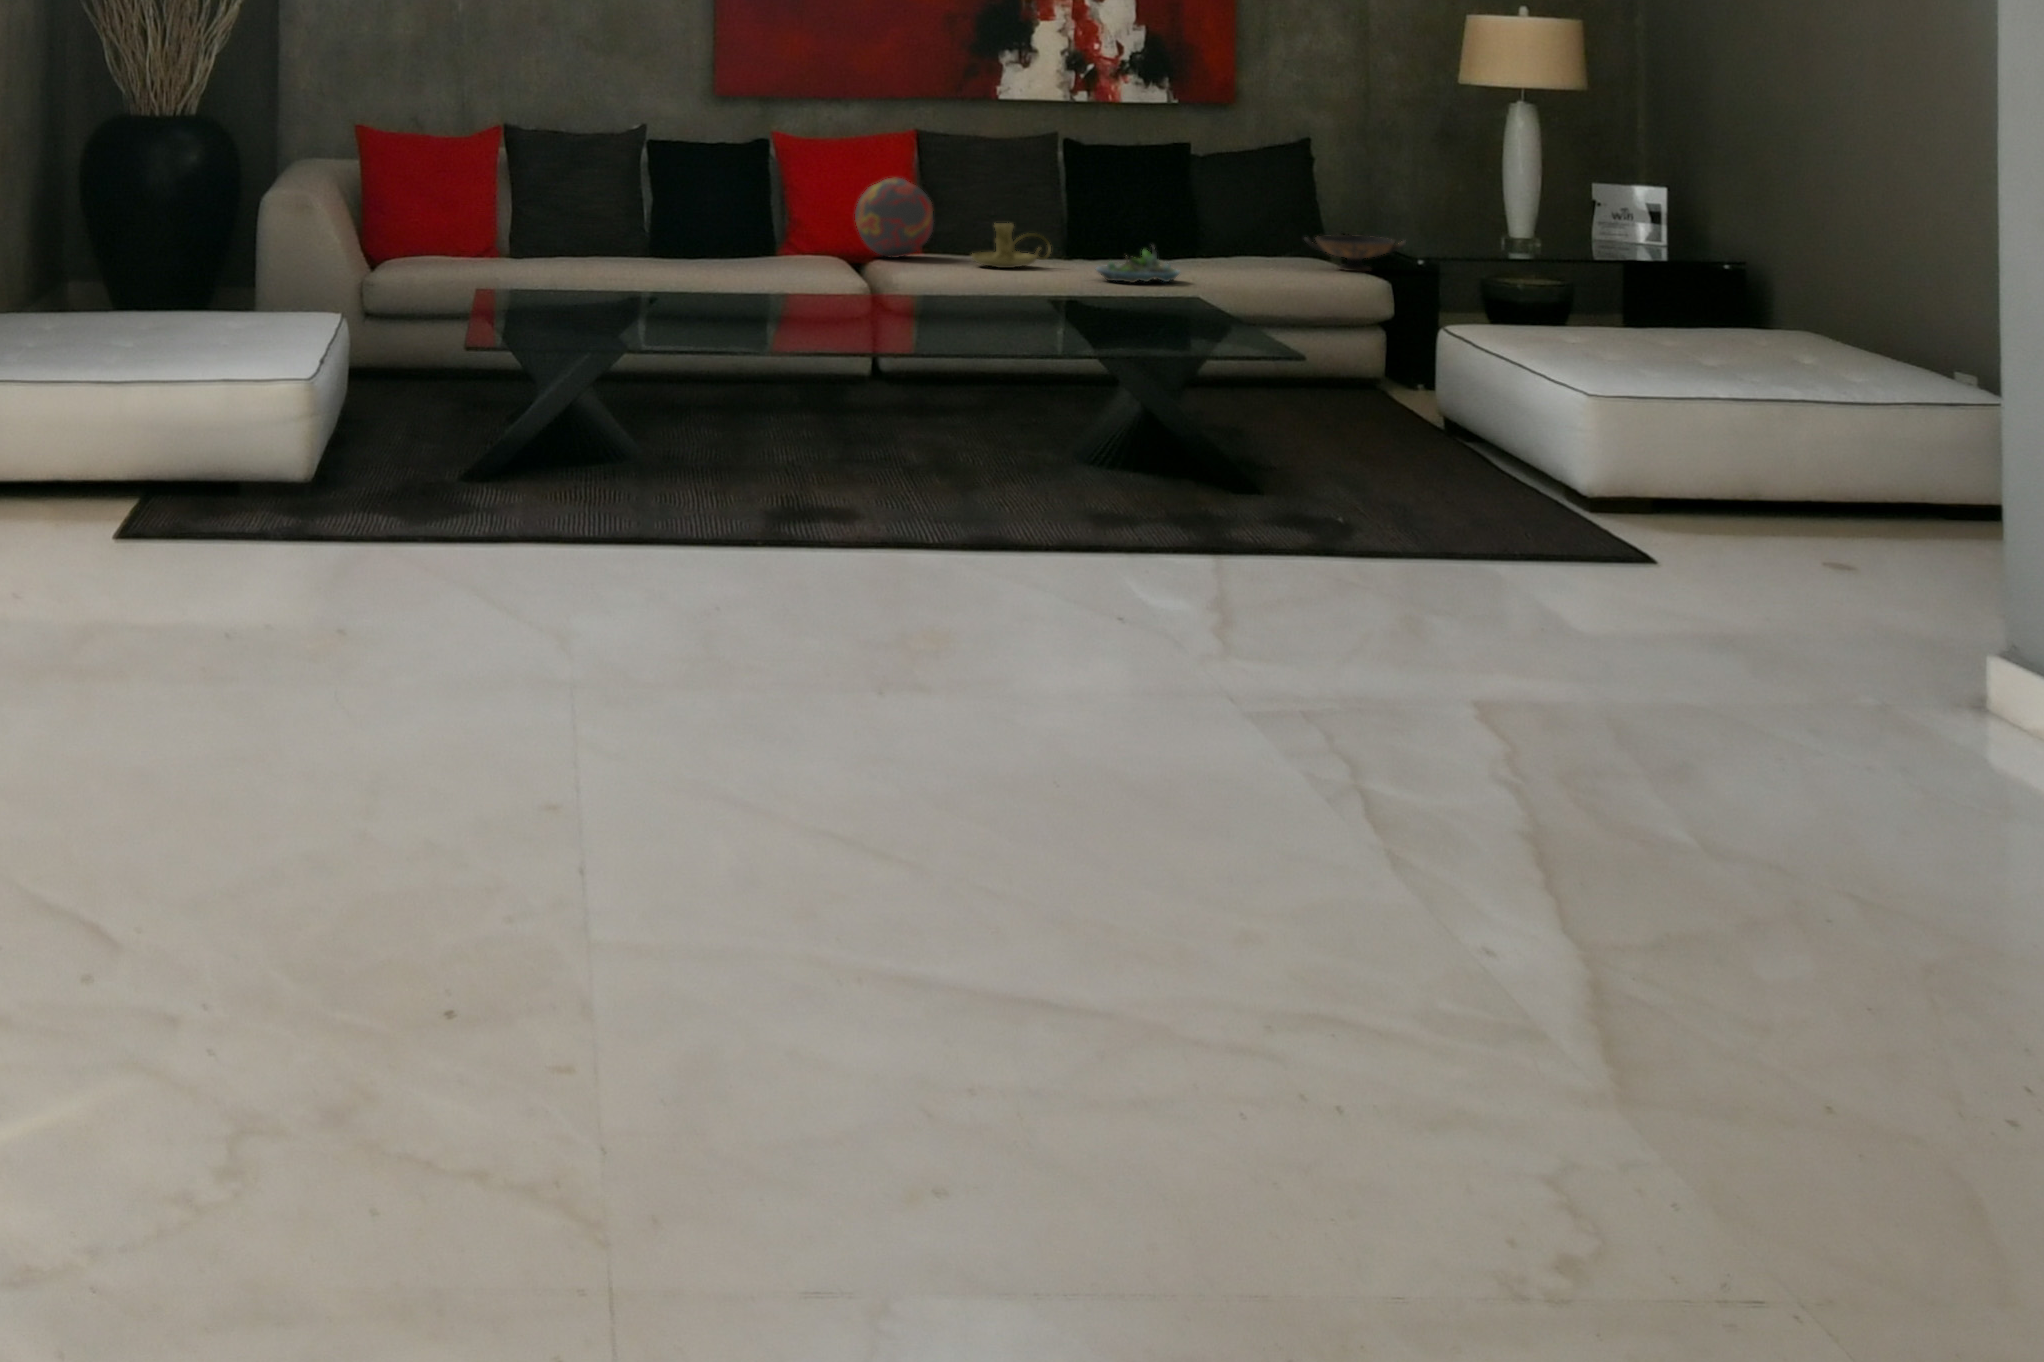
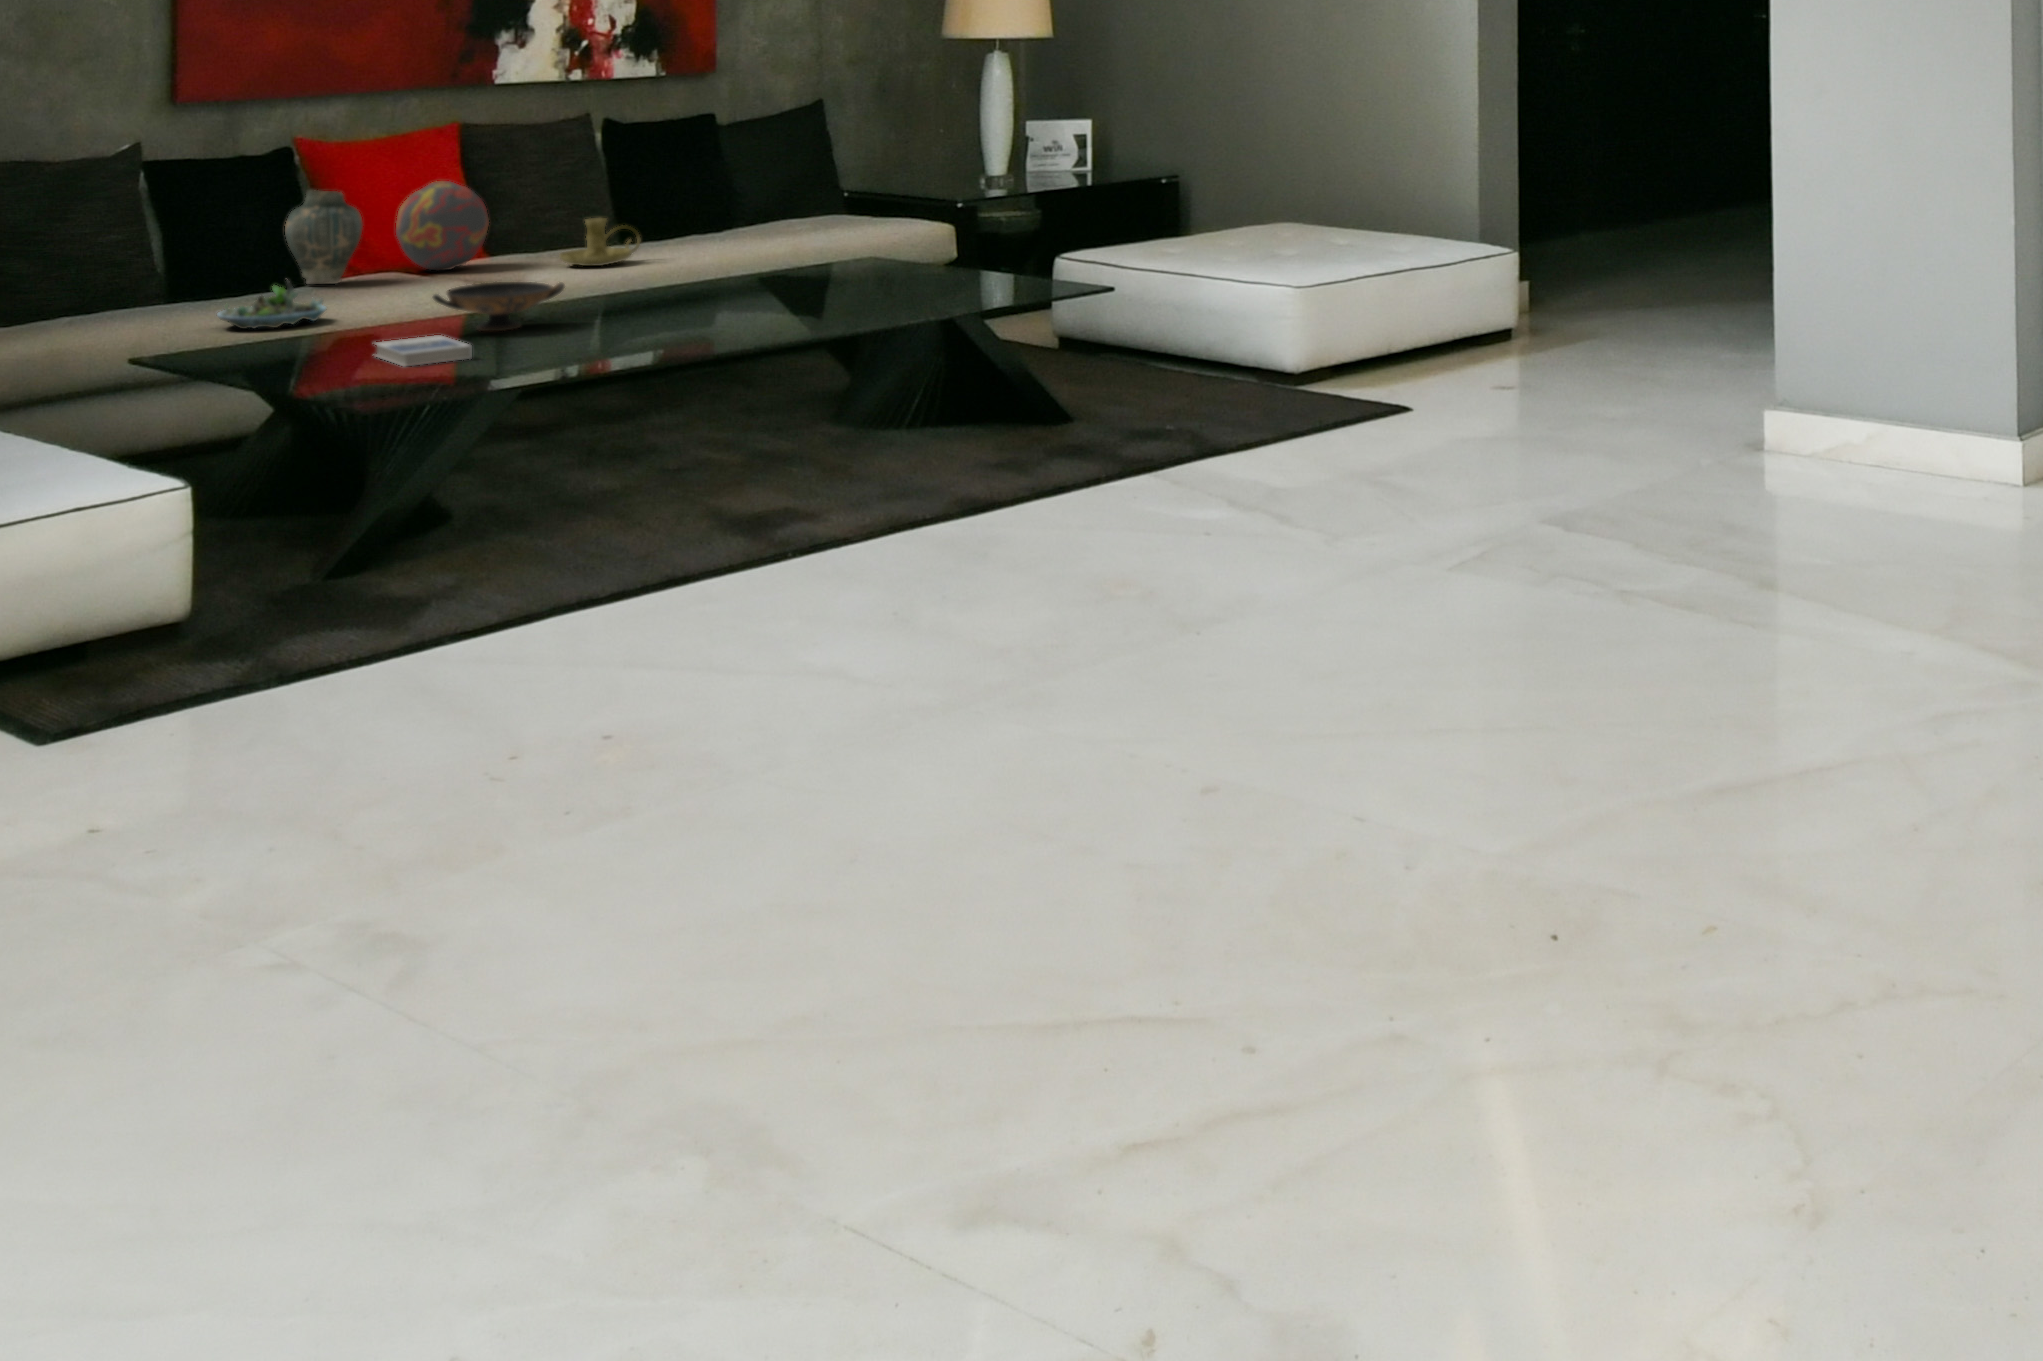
vase: none [754,174,815,257] -> present [285,190,363,284]
decorative bowl: present [1305,235,1406,271] -> present [433,282,564,331]
succulent planter: present [1096,248,1180,283] -> present [217,282,326,329]
hardback book: none [597,288,662,309] -> present [375,335,472,366]

